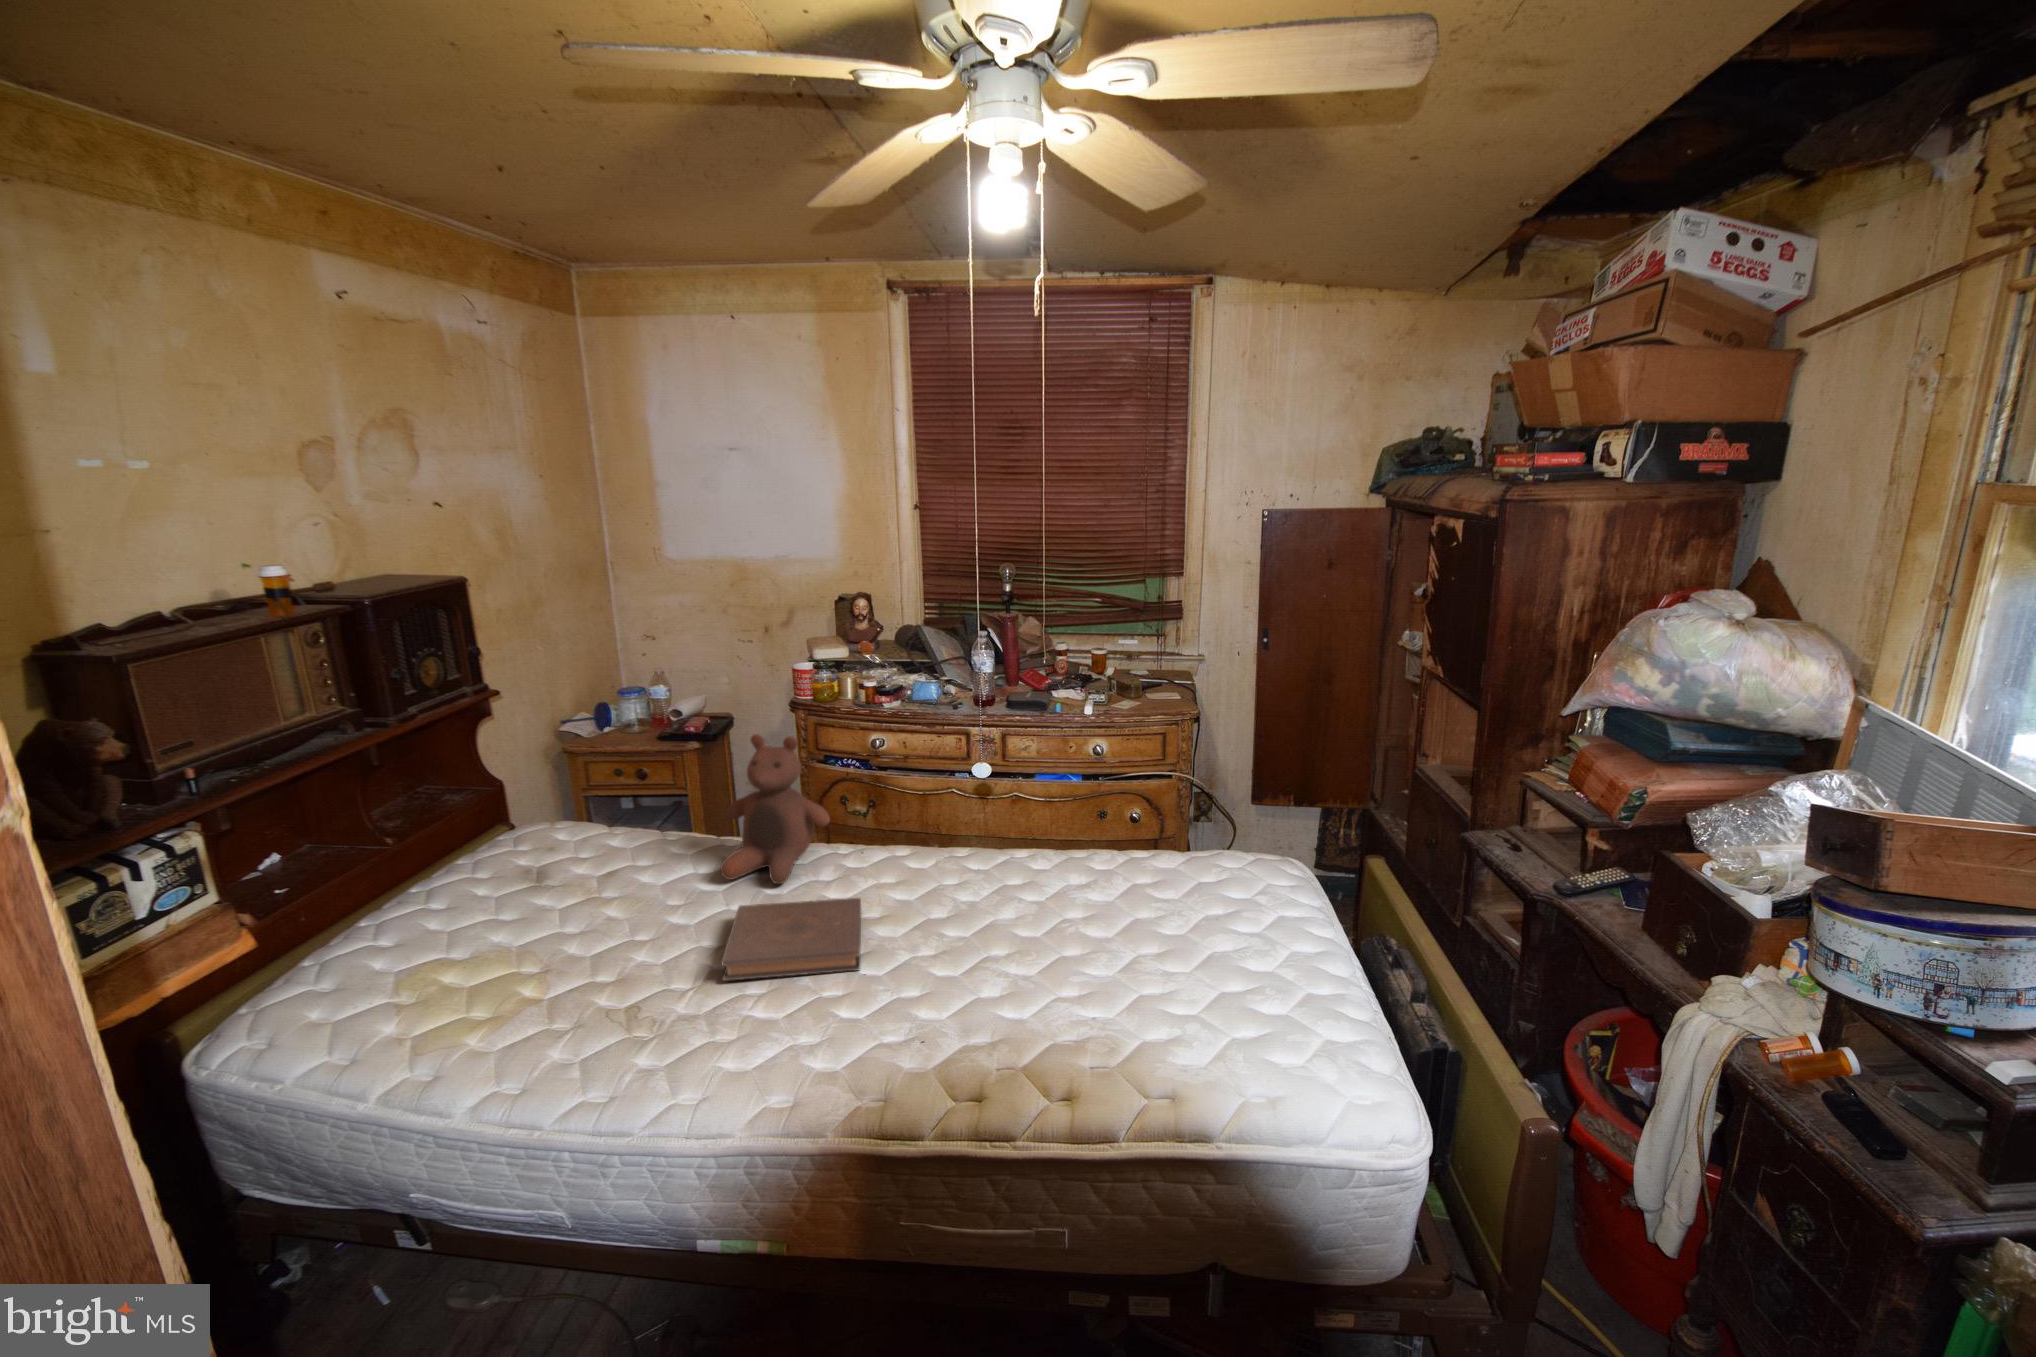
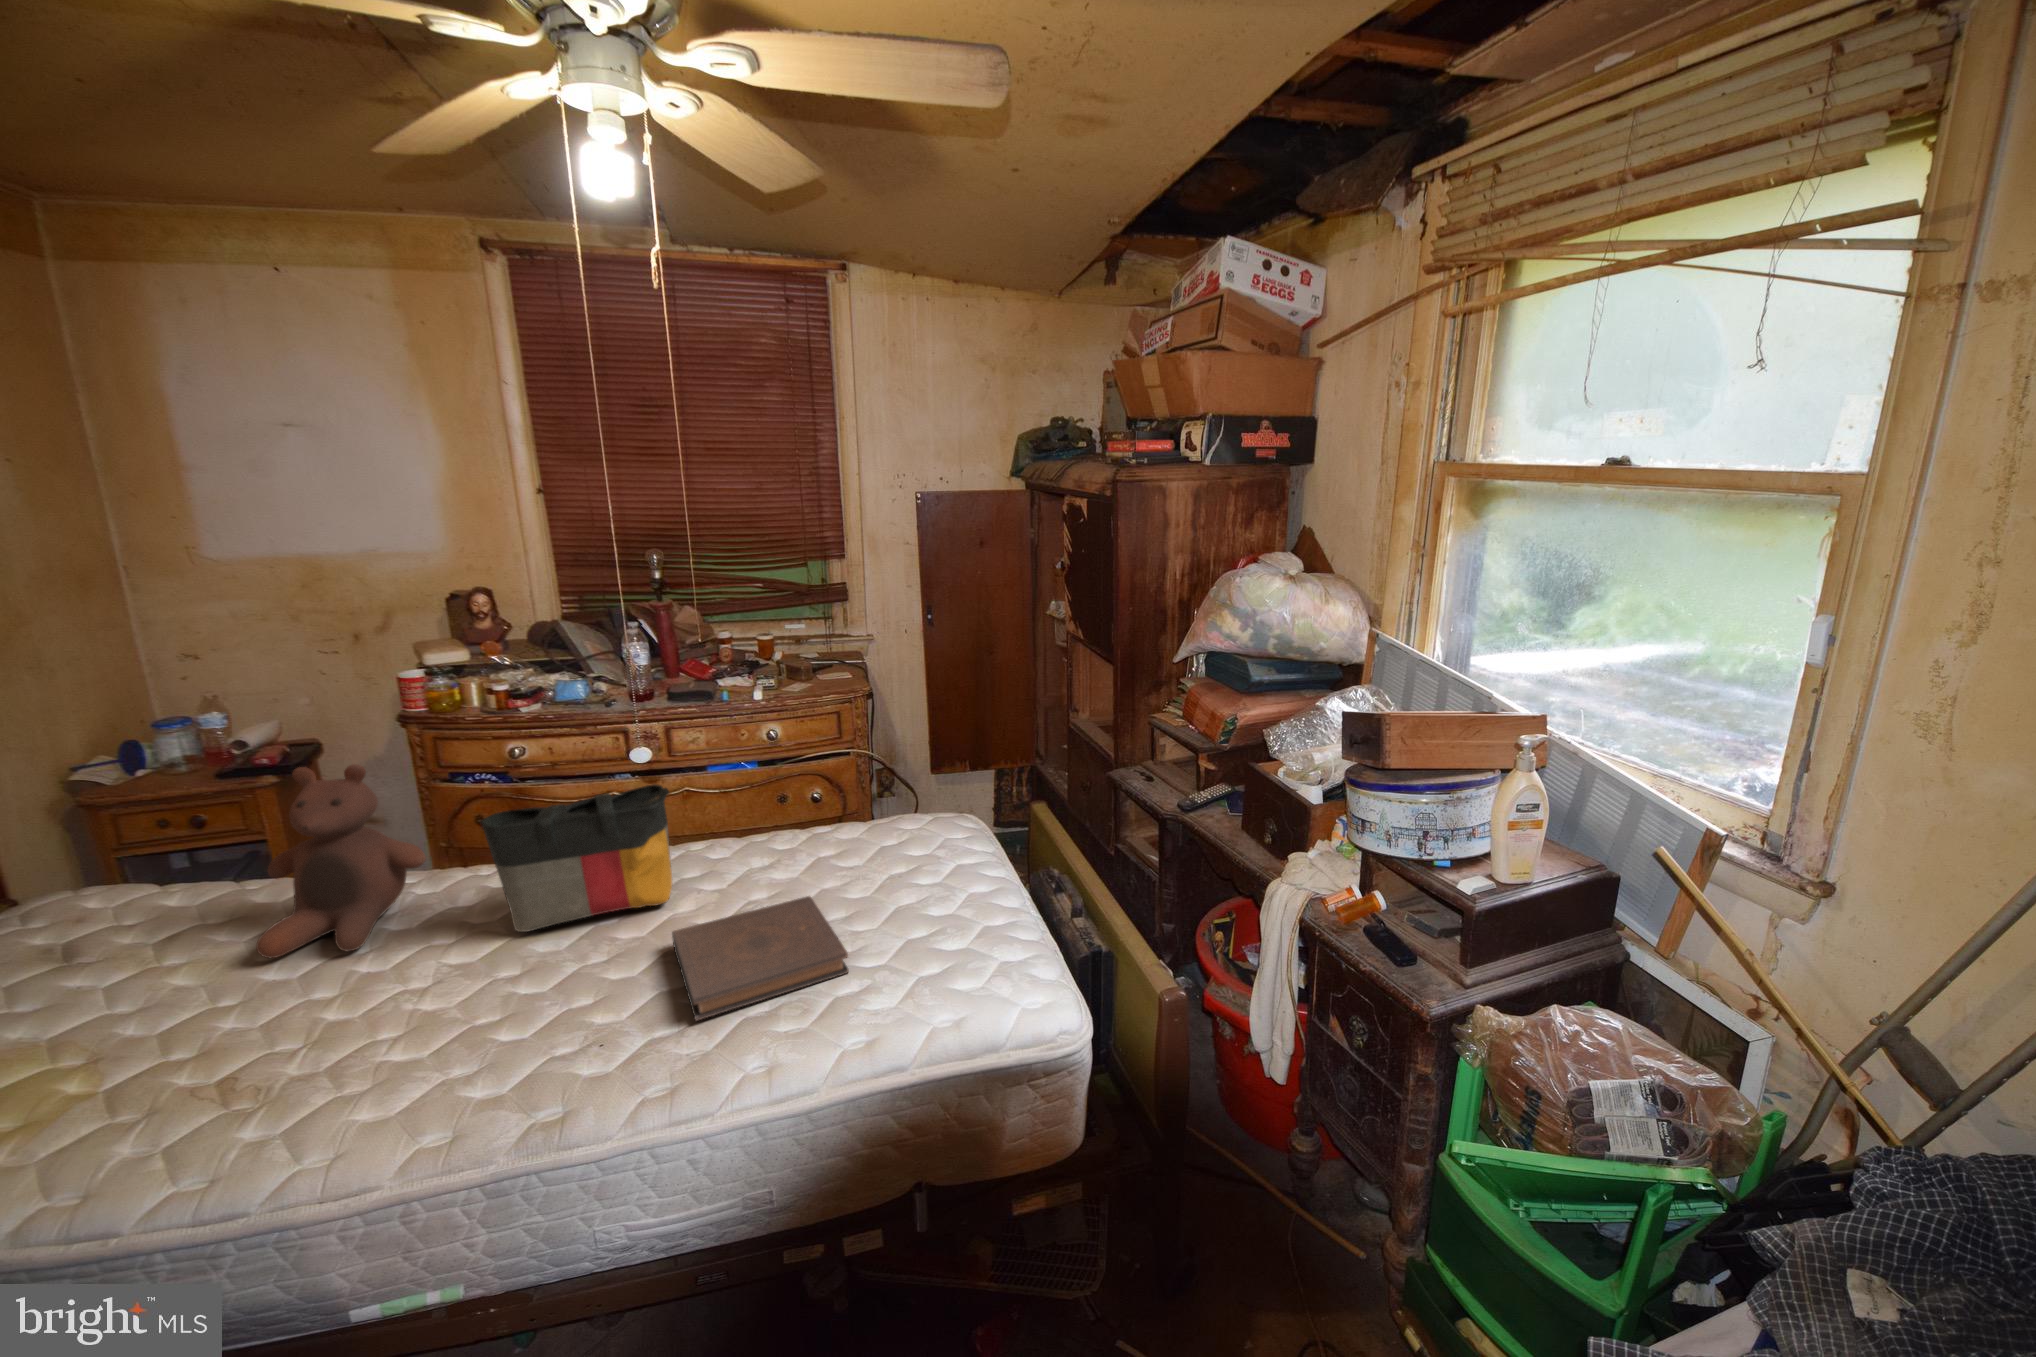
tote bag: none [877,781,1021,893] -> present [481,784,672,932]
book: present [722,898,861,981] -> present [672,896,849,1021]

